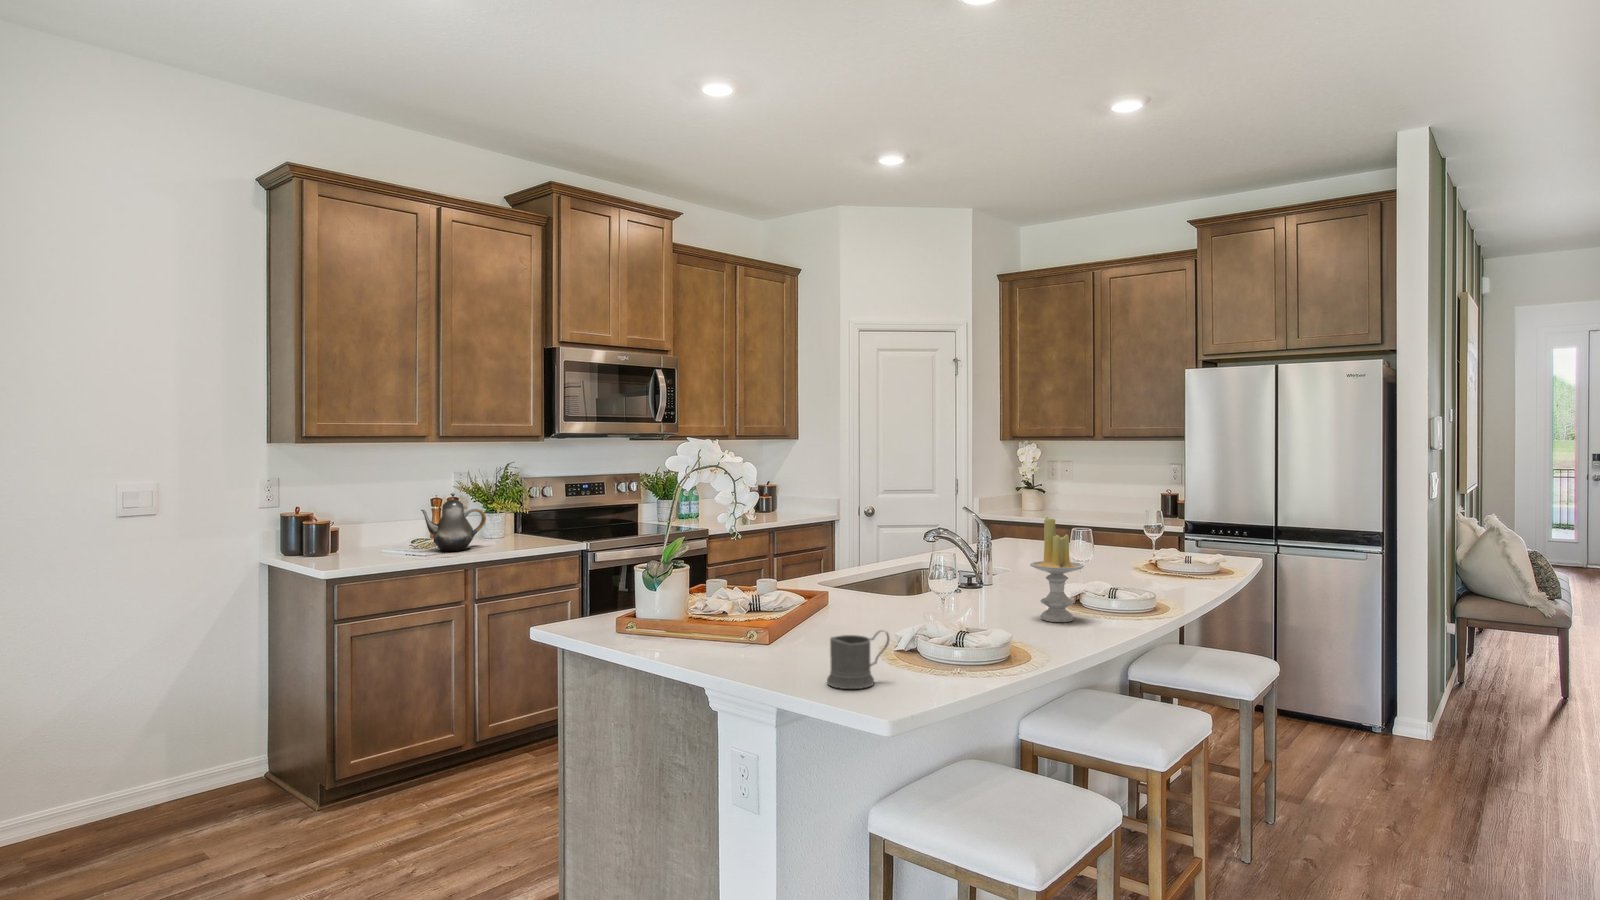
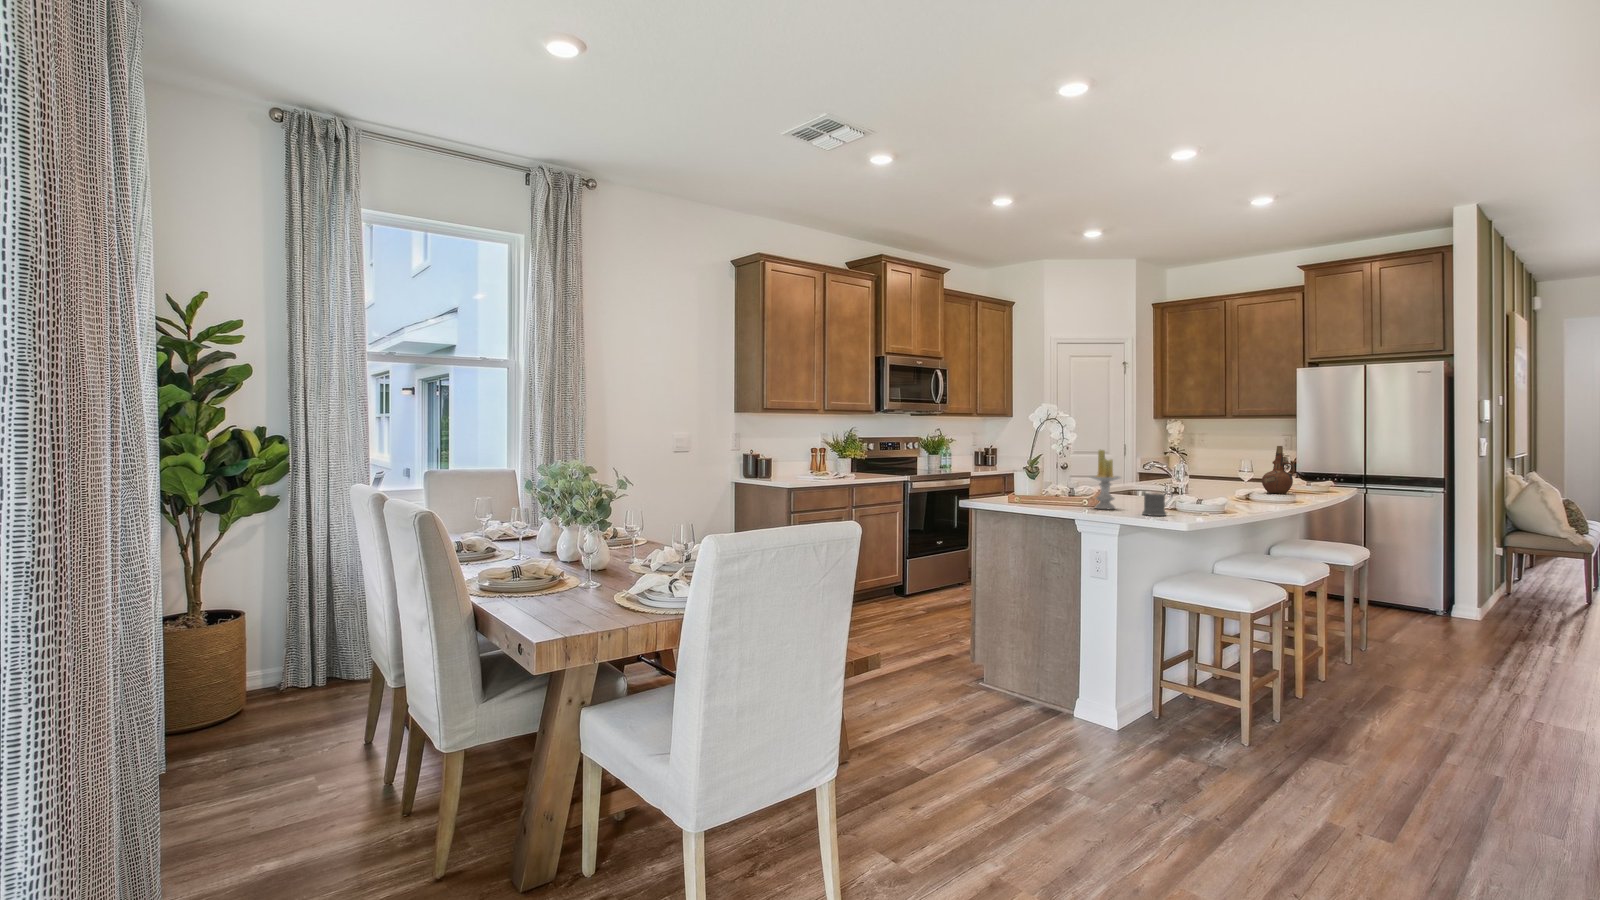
teapot: present [421,493,486,551] -> none [819,443,852,477]
ceramic pitcher: none [1112,500,1162,581] -> present [1262,446,1295,493]
candle: present [1030,517,1084,622] -> present [1090,450,1121,509]

